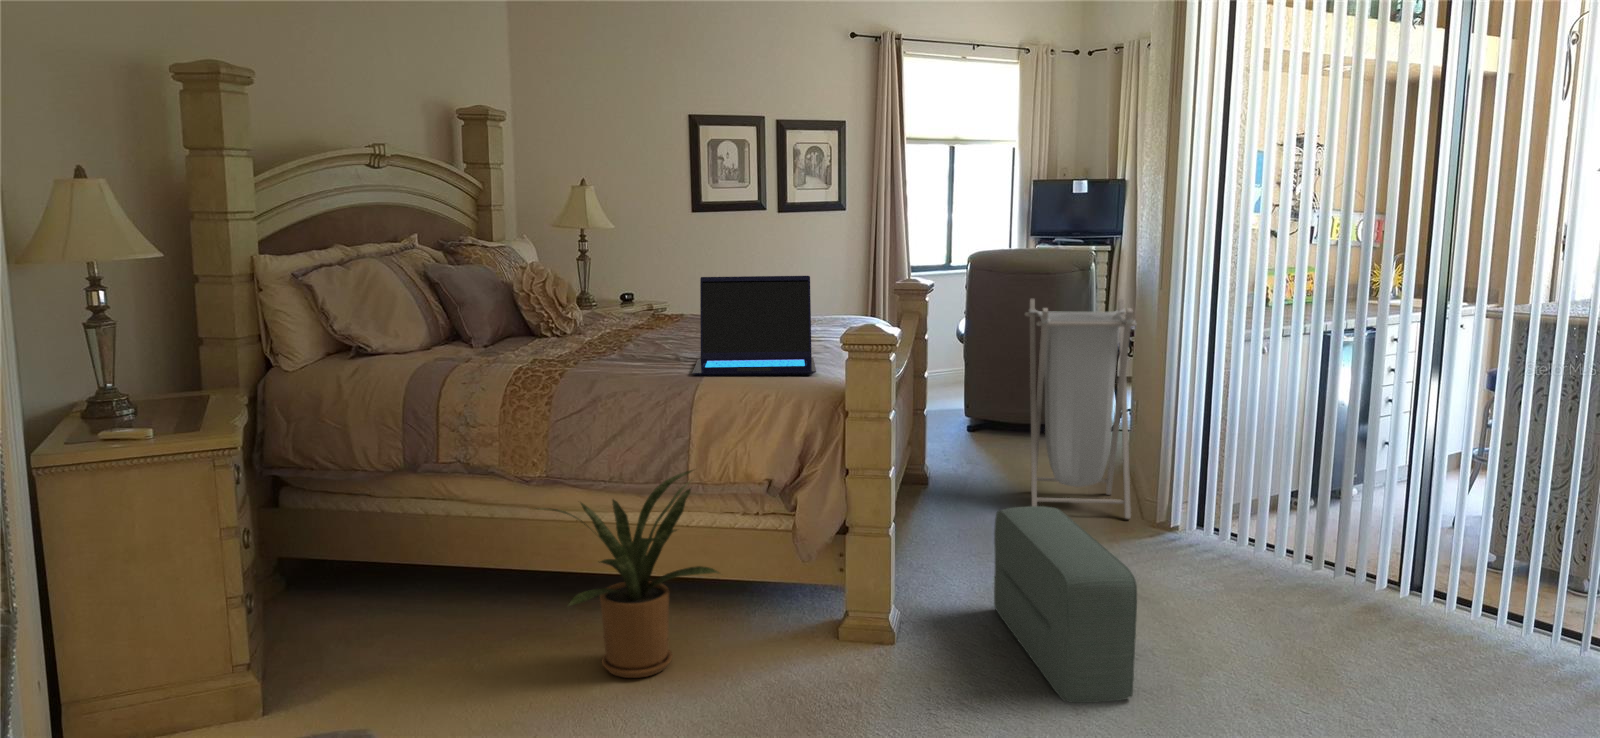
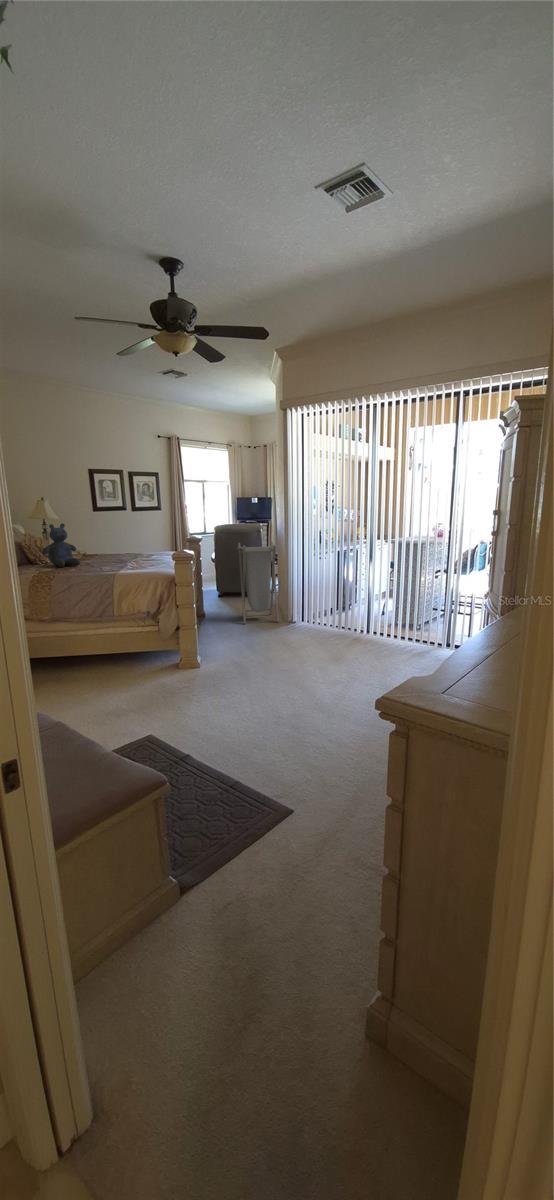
stuffed bear: none [543,239,627,346] -> present [42,523,80,567]
laptop: present [692,276,816,376] -> none [112,535,162,575]
house plant: present [539,470,719,678] -> none [53,609,133,689]
pouf: present [994,506,1137,703] -> none [231,615,281,678]

